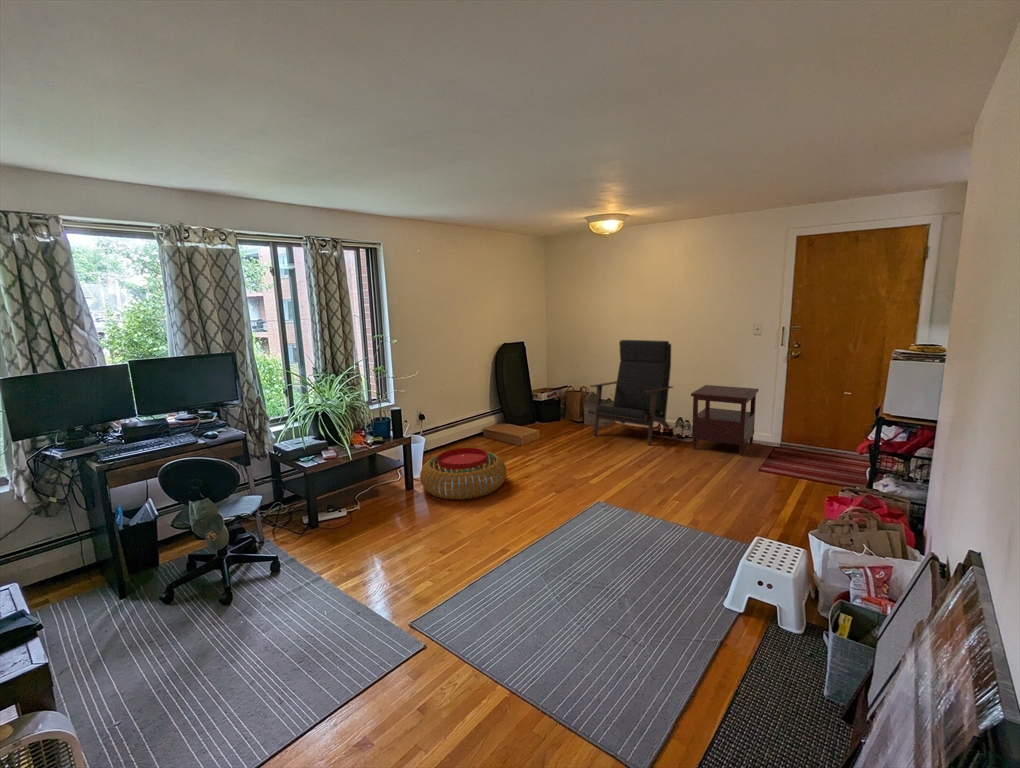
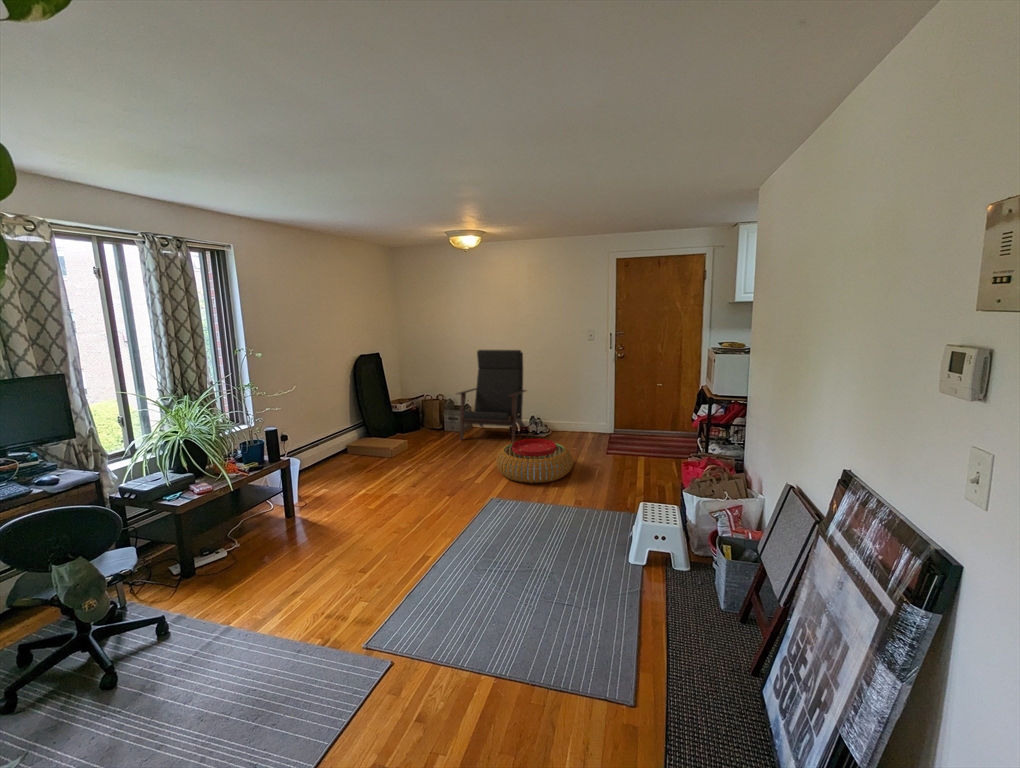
side table: present [691,385,759,456] -> none [547,387,595,445]
pouf: present [420,448,506,500] -> present [496,439,573,483]

